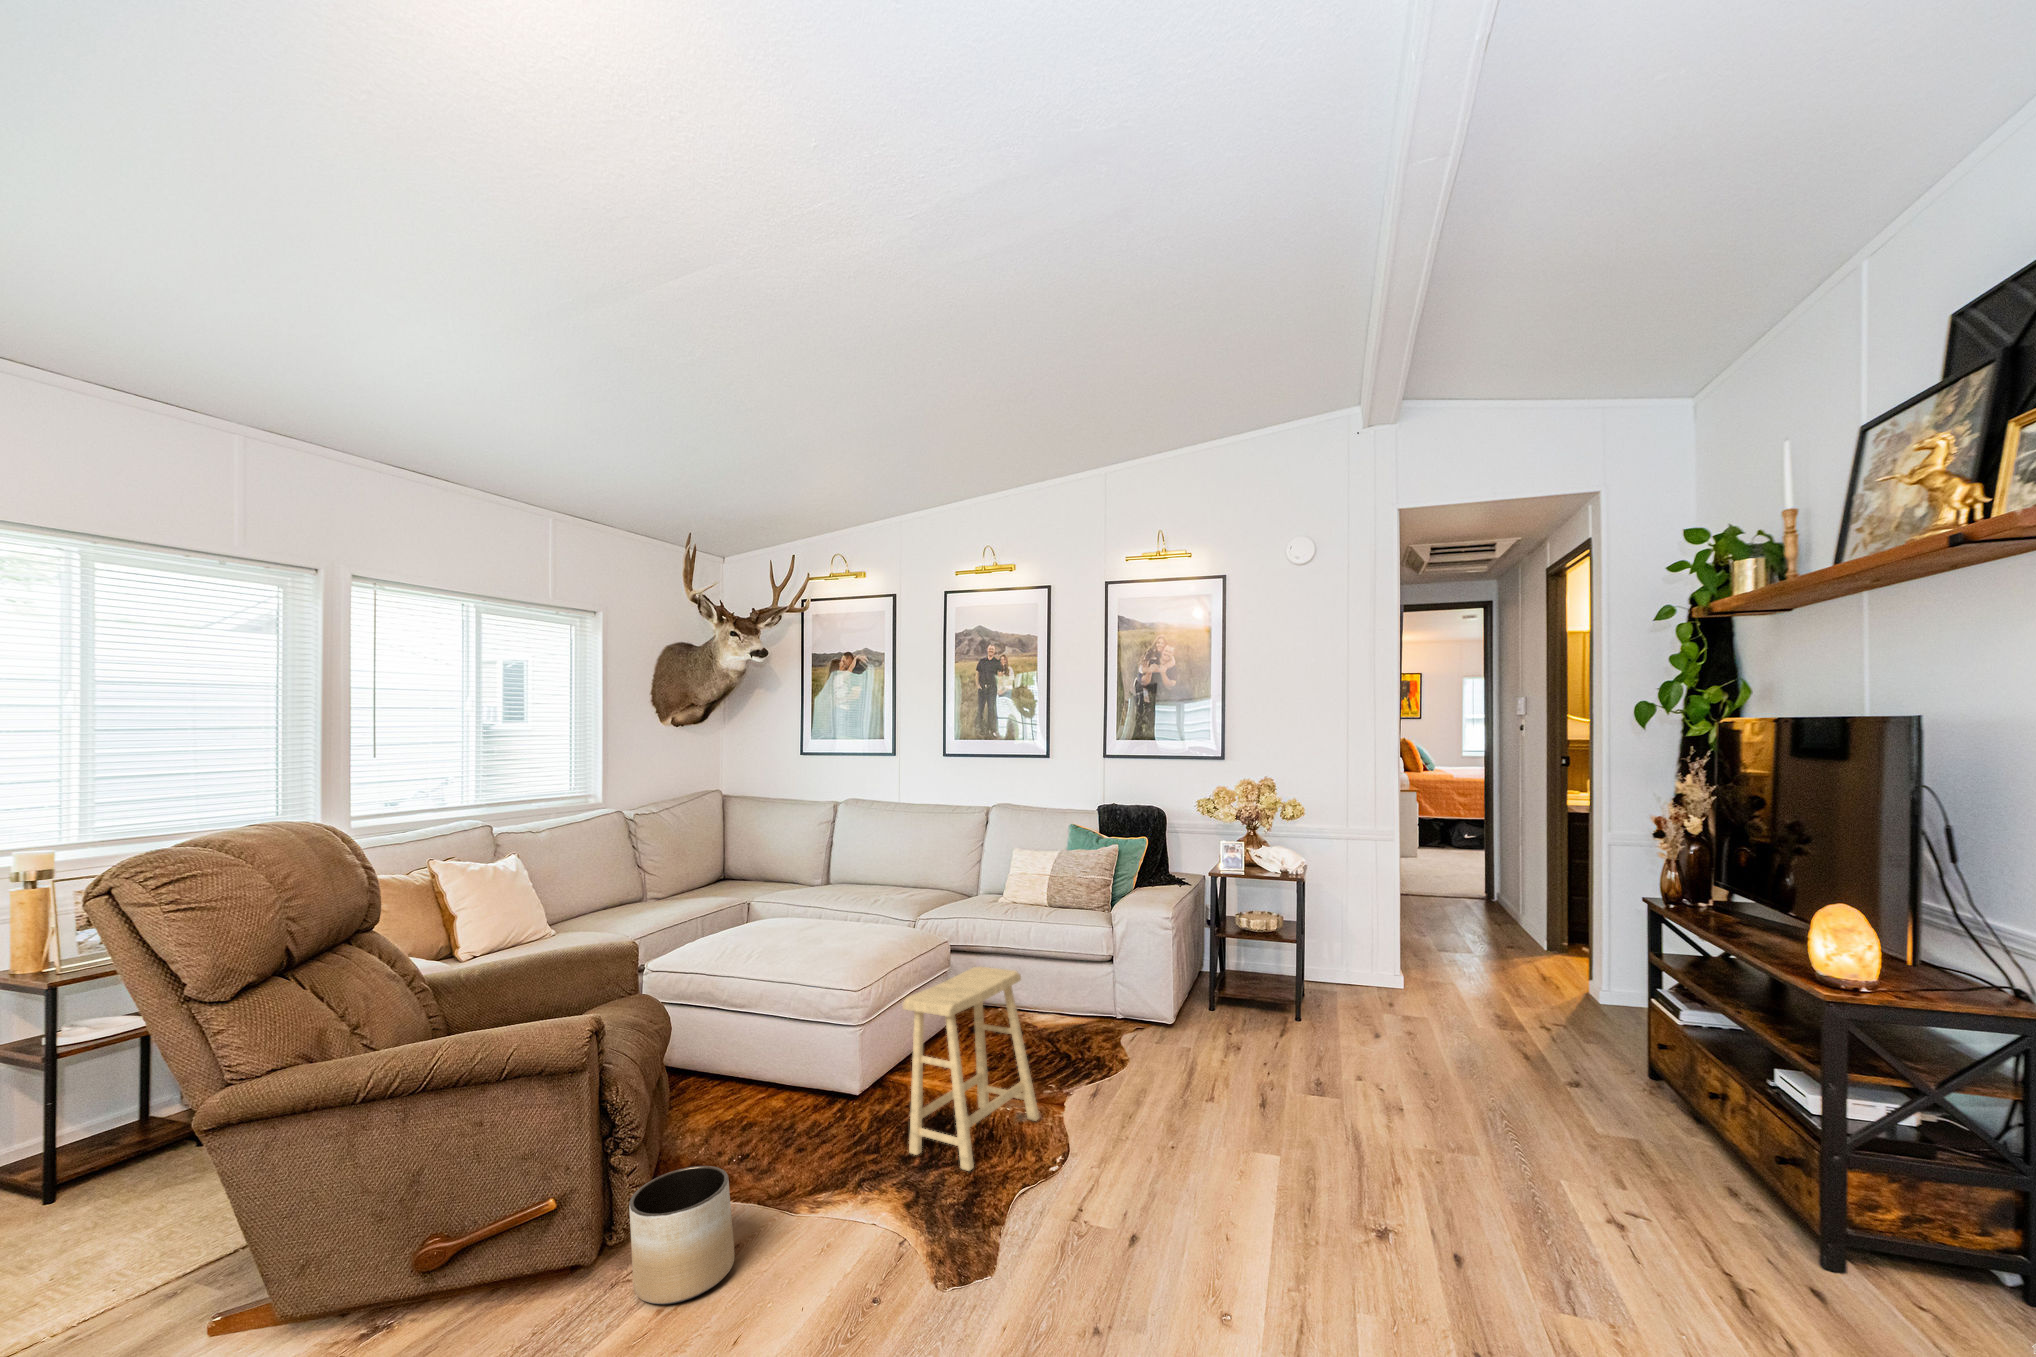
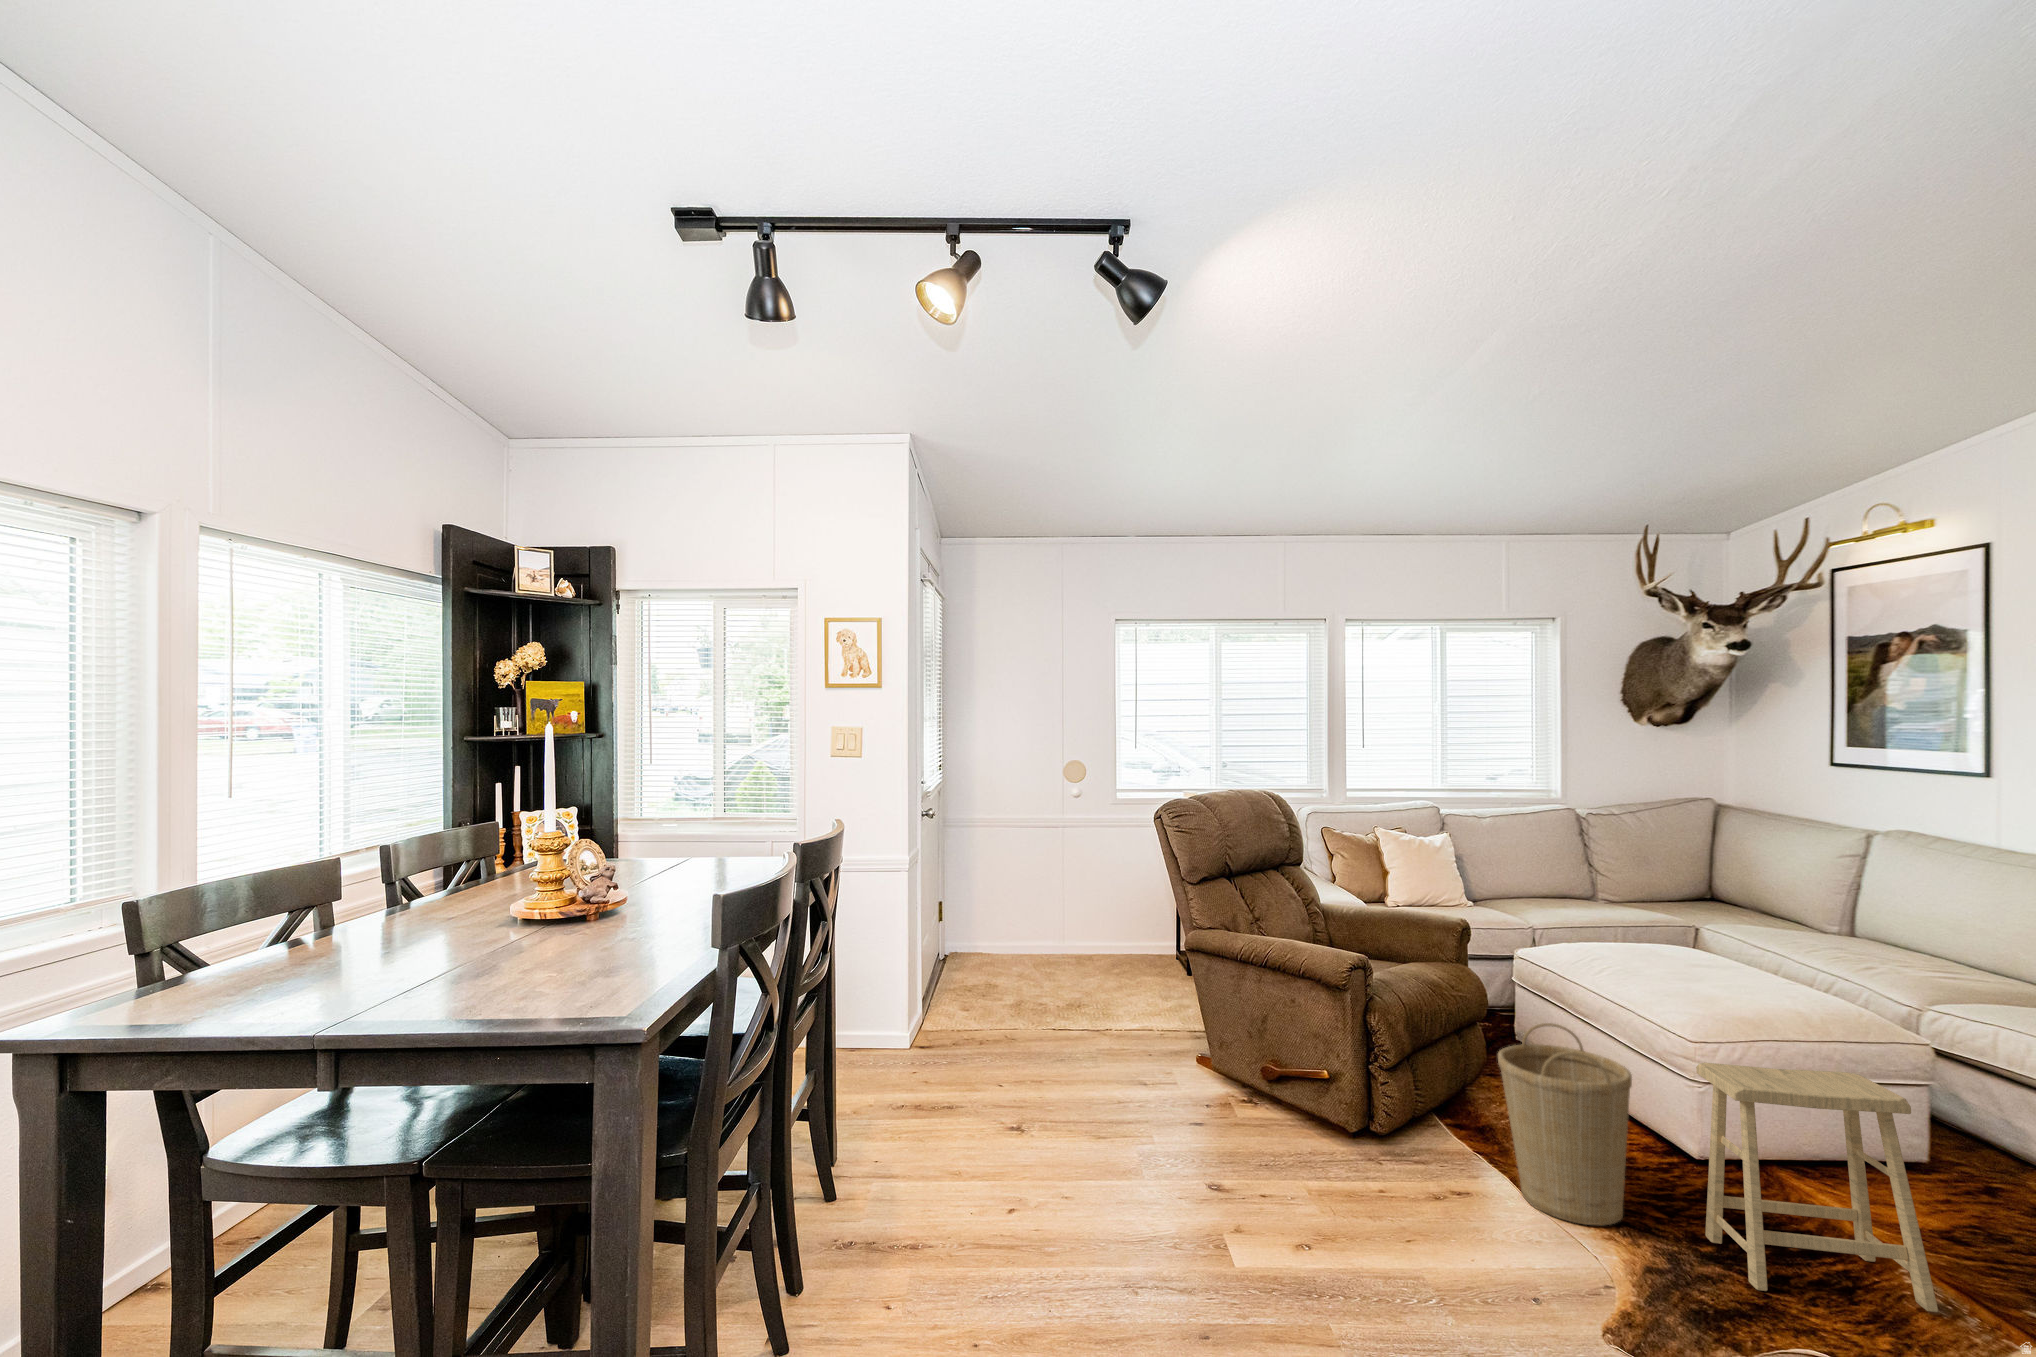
basket: none [744,1014,864,1215] -> present [1498,1023,1632,1226]
planter: present [629,1166,734,1304] -> none [1370,1101,1455,1204]

